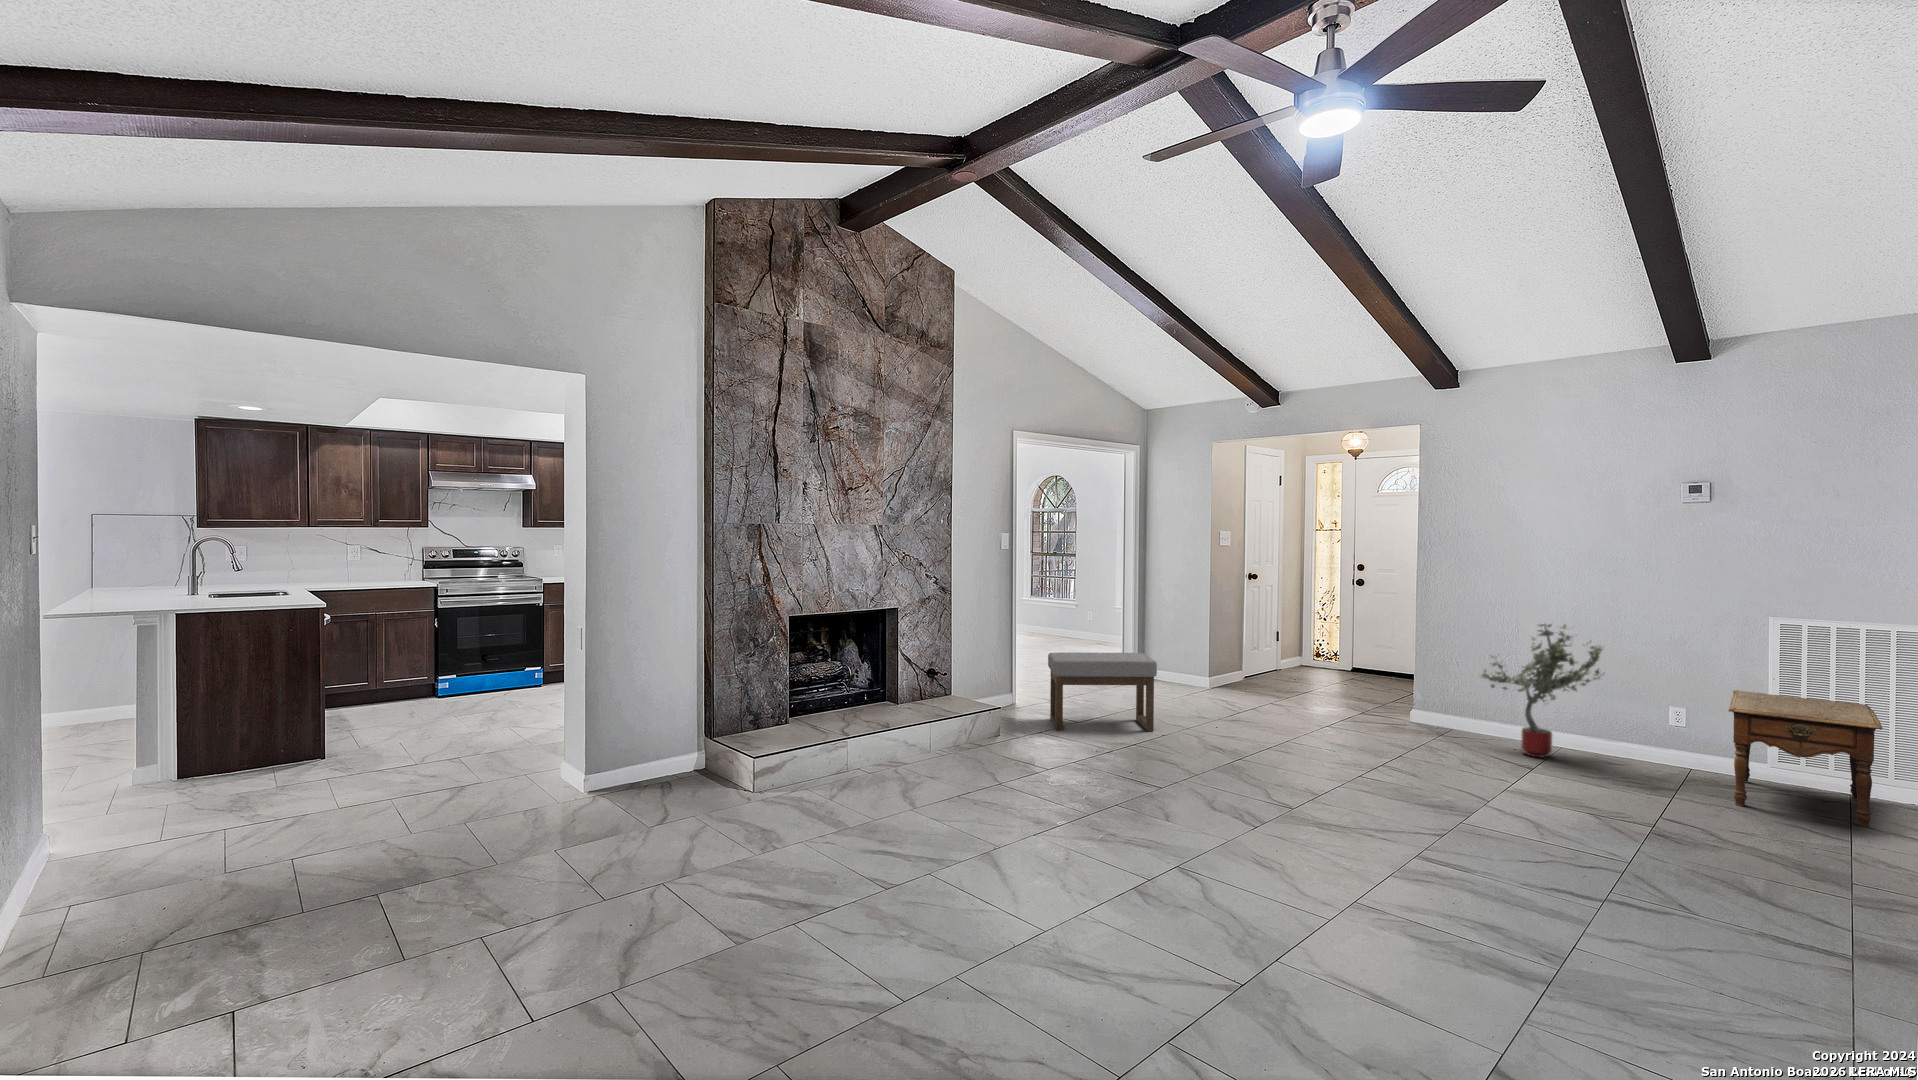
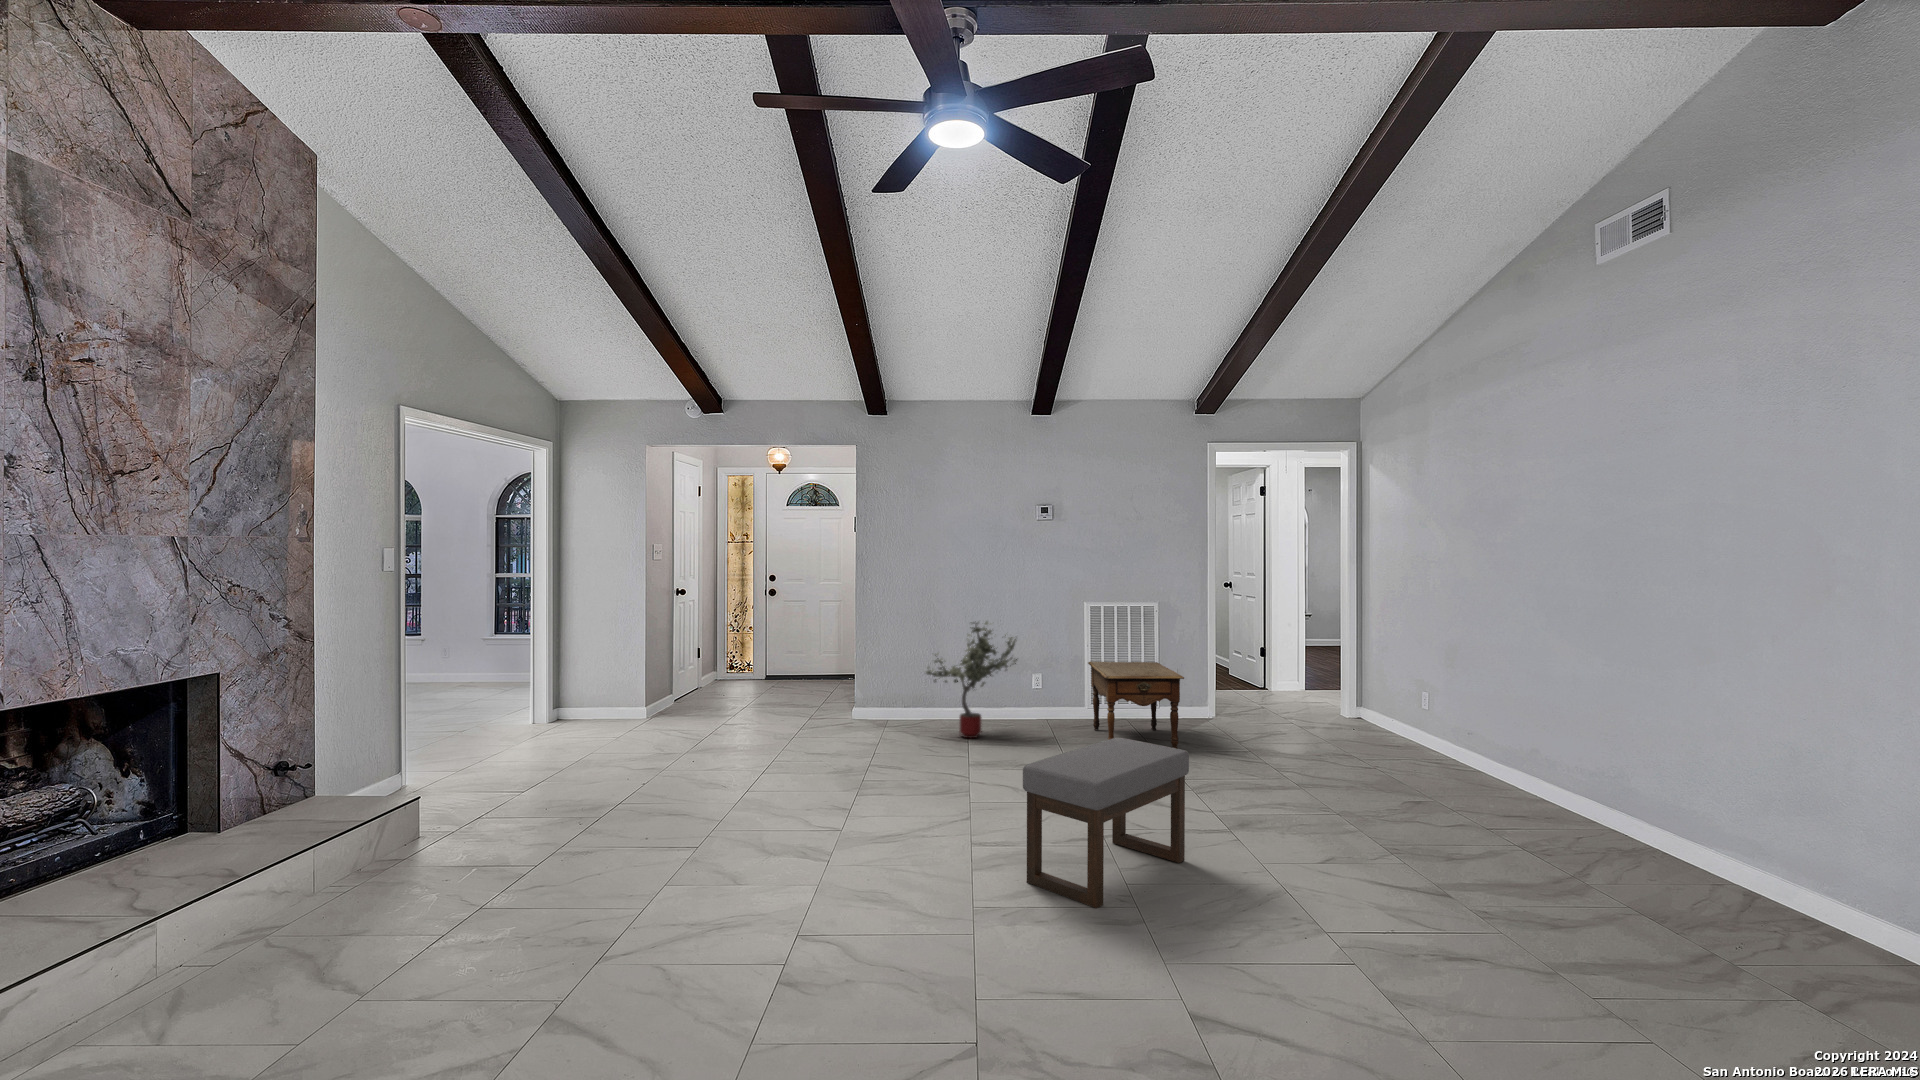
ottoman: present [1048,652,1157,731] -> present [1023,737,1189,908]

